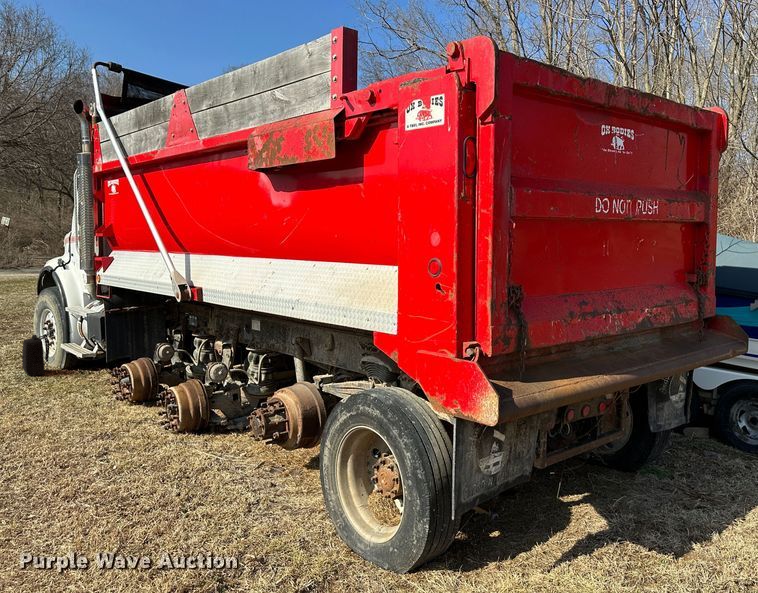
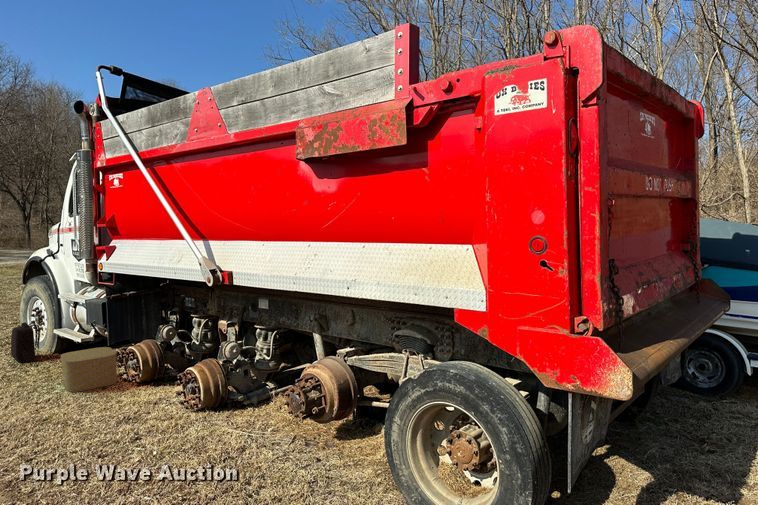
storage box: none [60,364,114,406] -> present [61,347,117,392]

